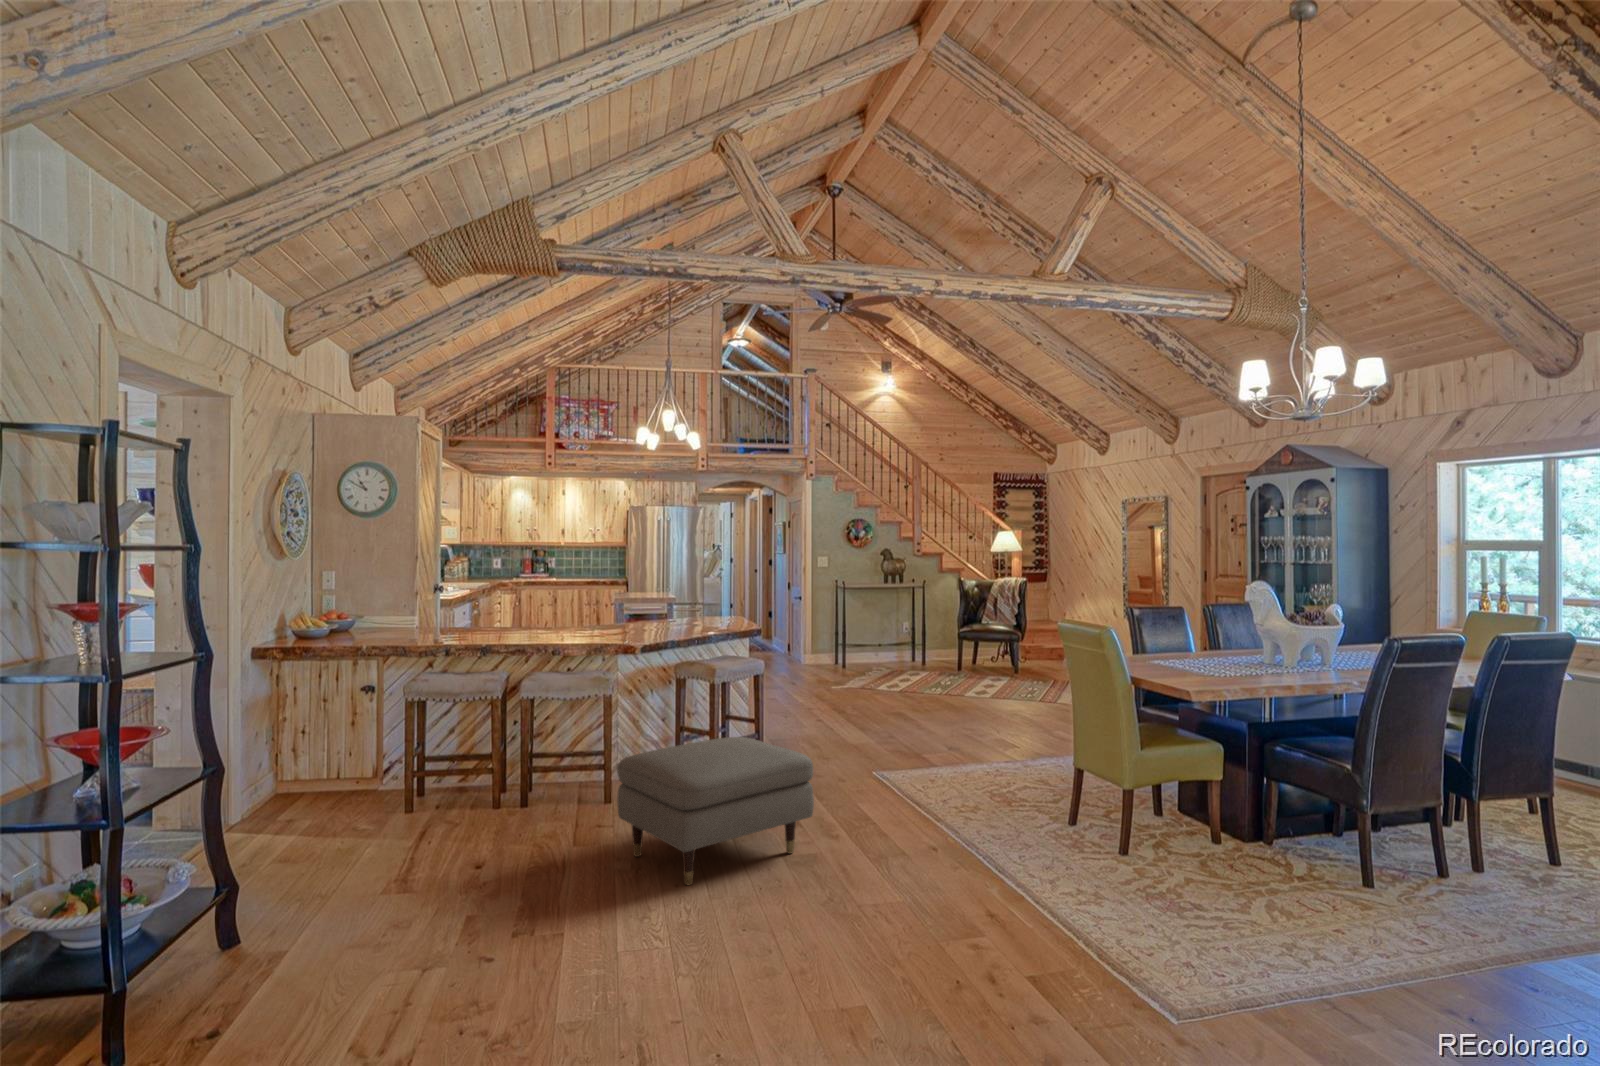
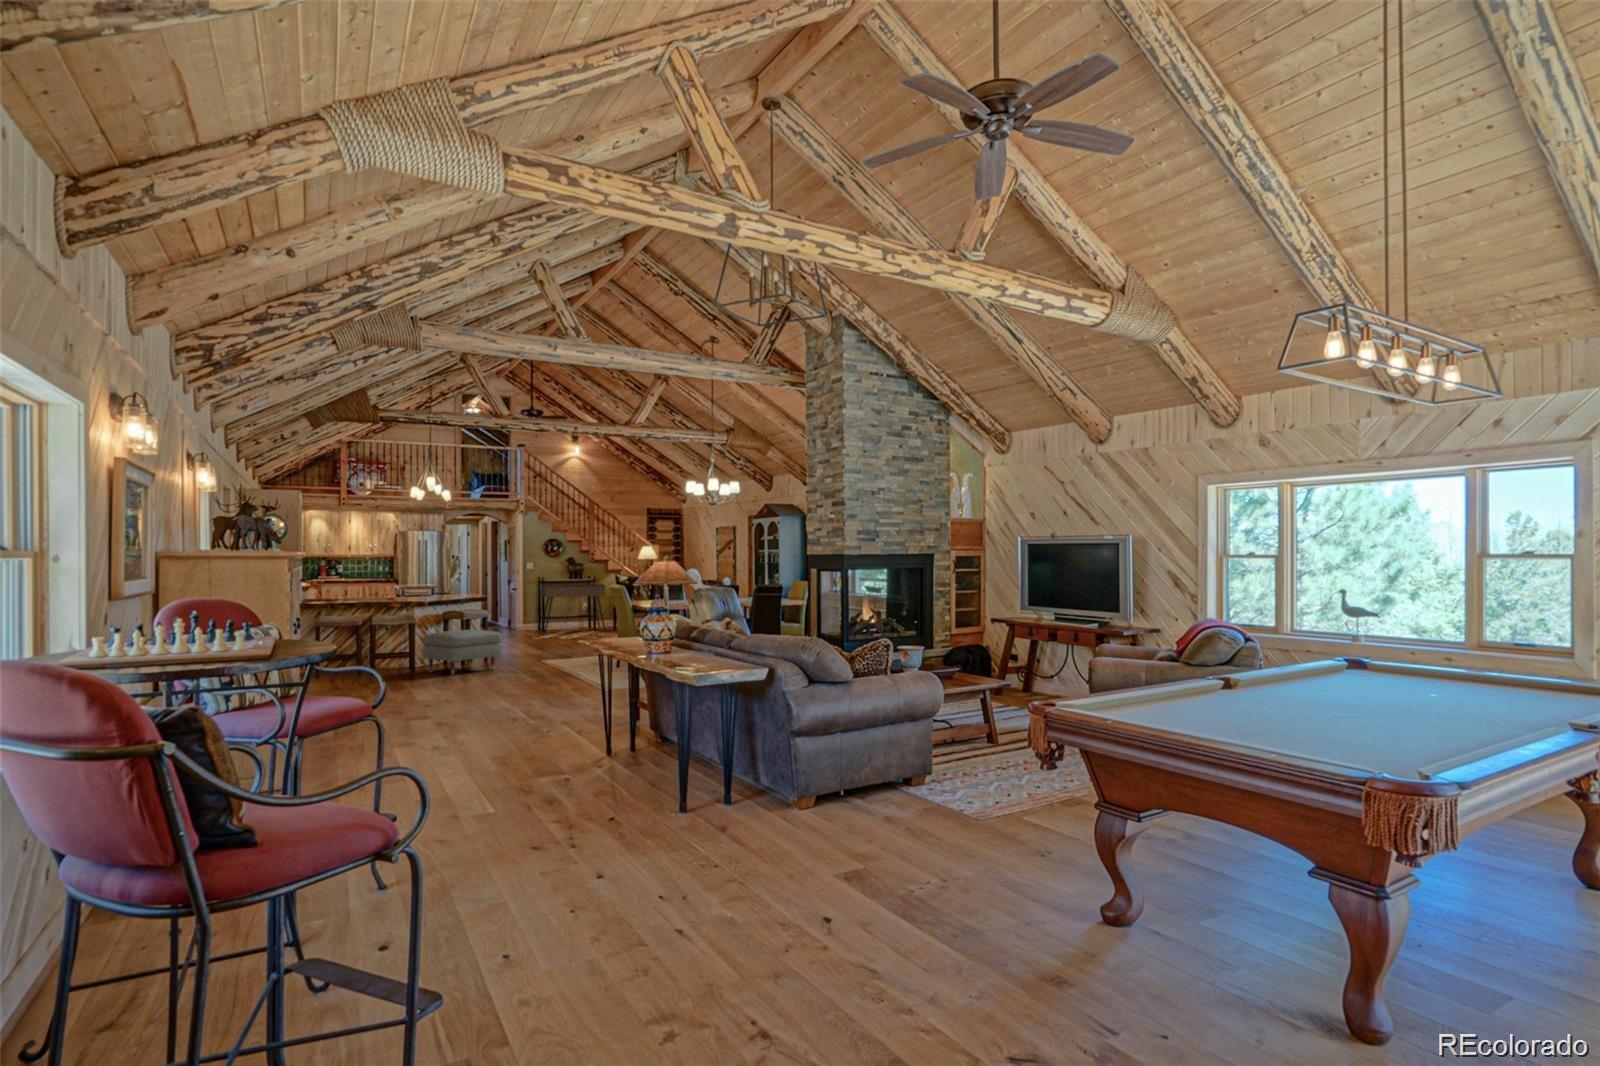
console table: none [839,593,945,674] -> present [540,584,605,632]

